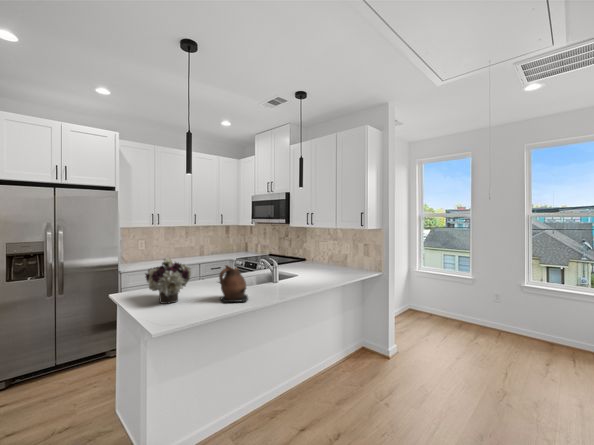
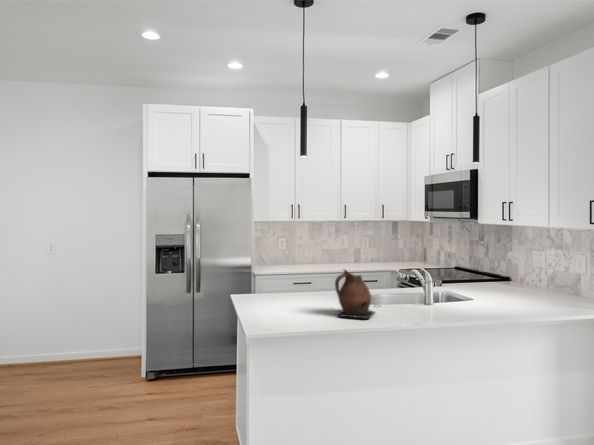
flower arrangement: present [145,258,191,304] -> none [258,255,306,310]

